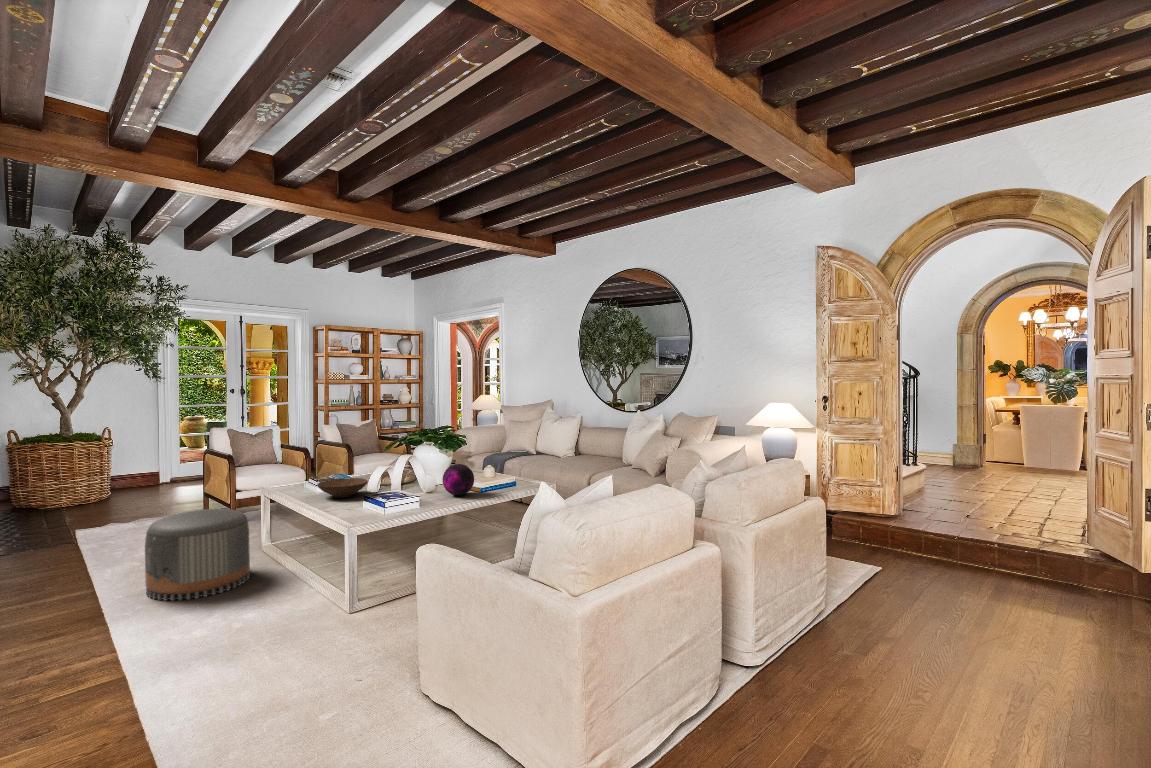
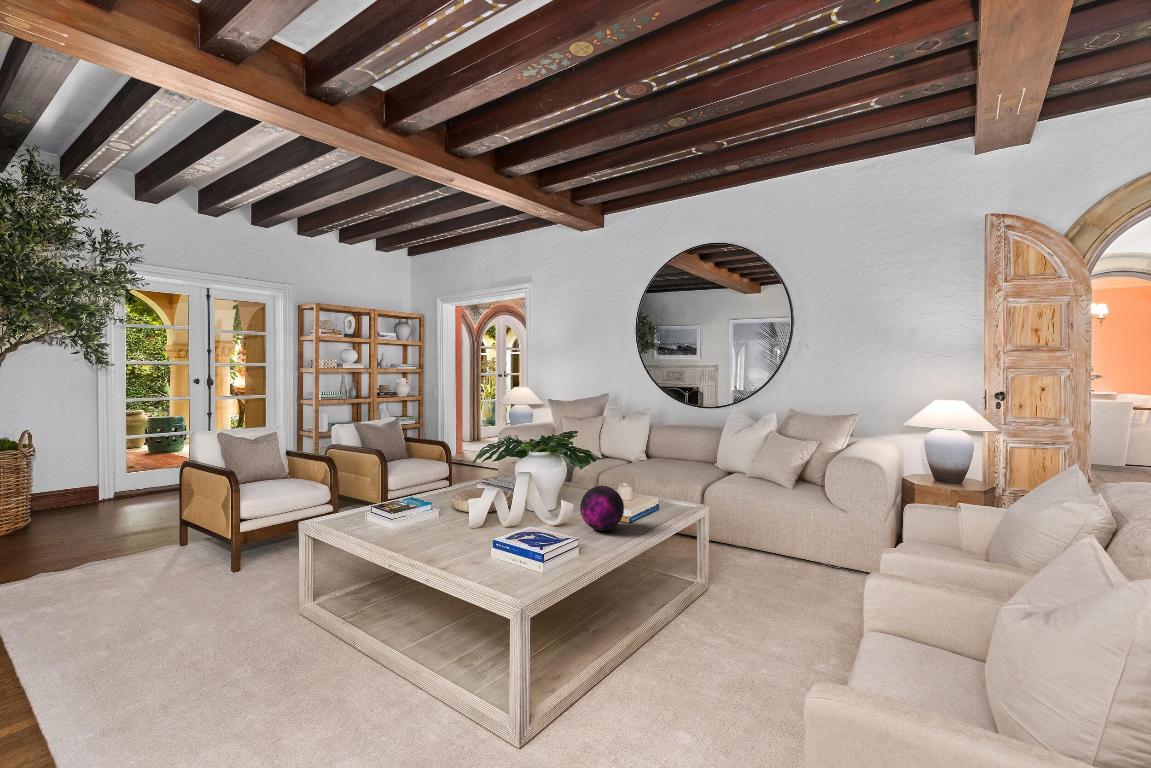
wooden bowl: present [317,478,368,498] -> none [401,507,472,540]
pouf: present [145,509,250,601] -> none [132,568,307,748]

